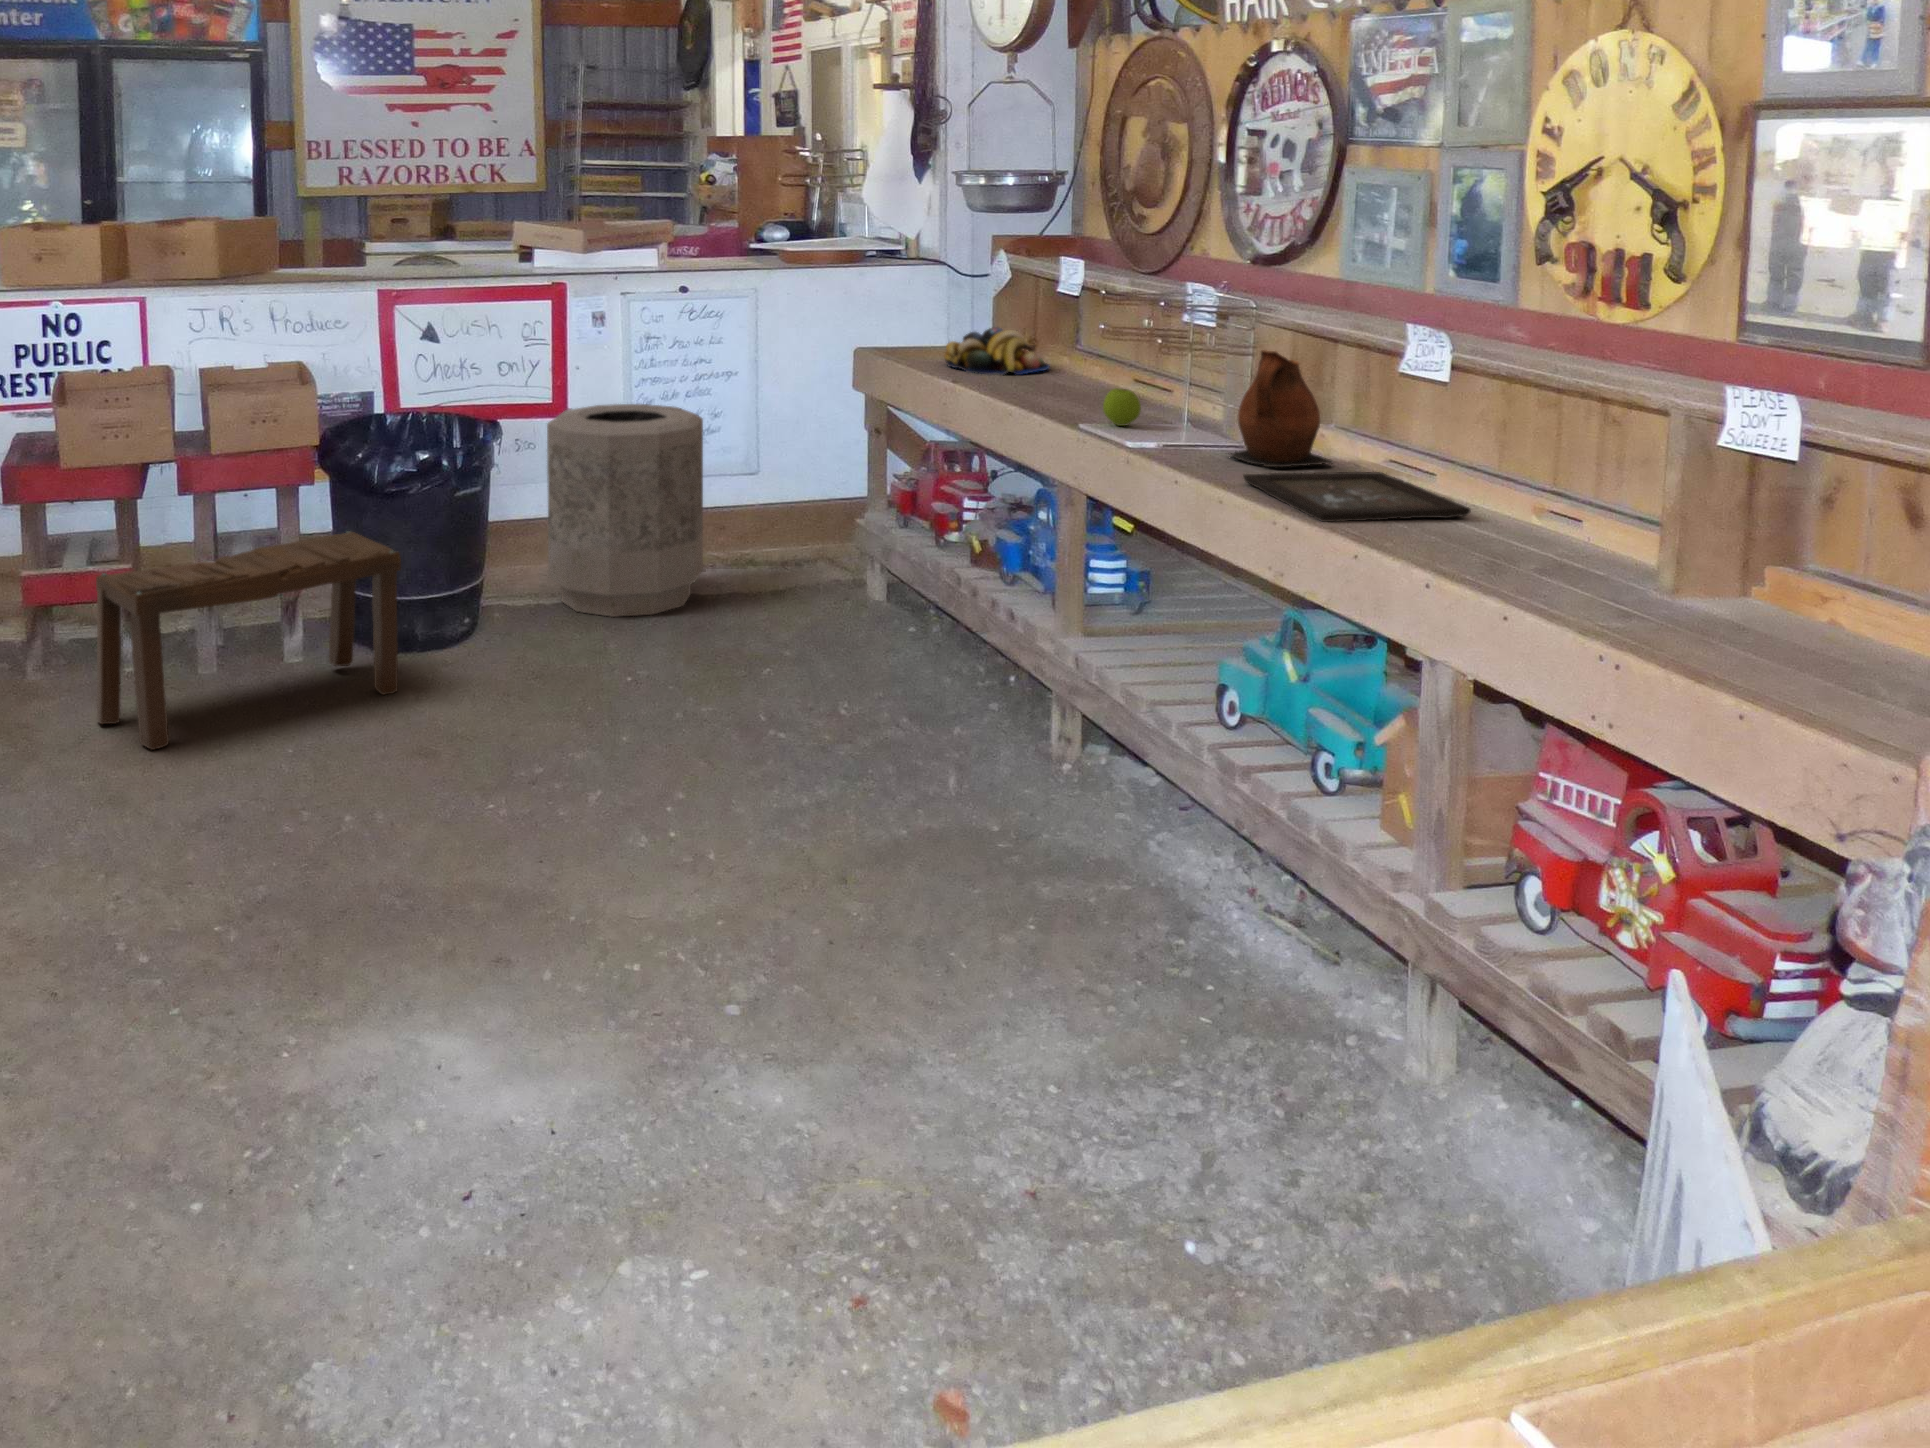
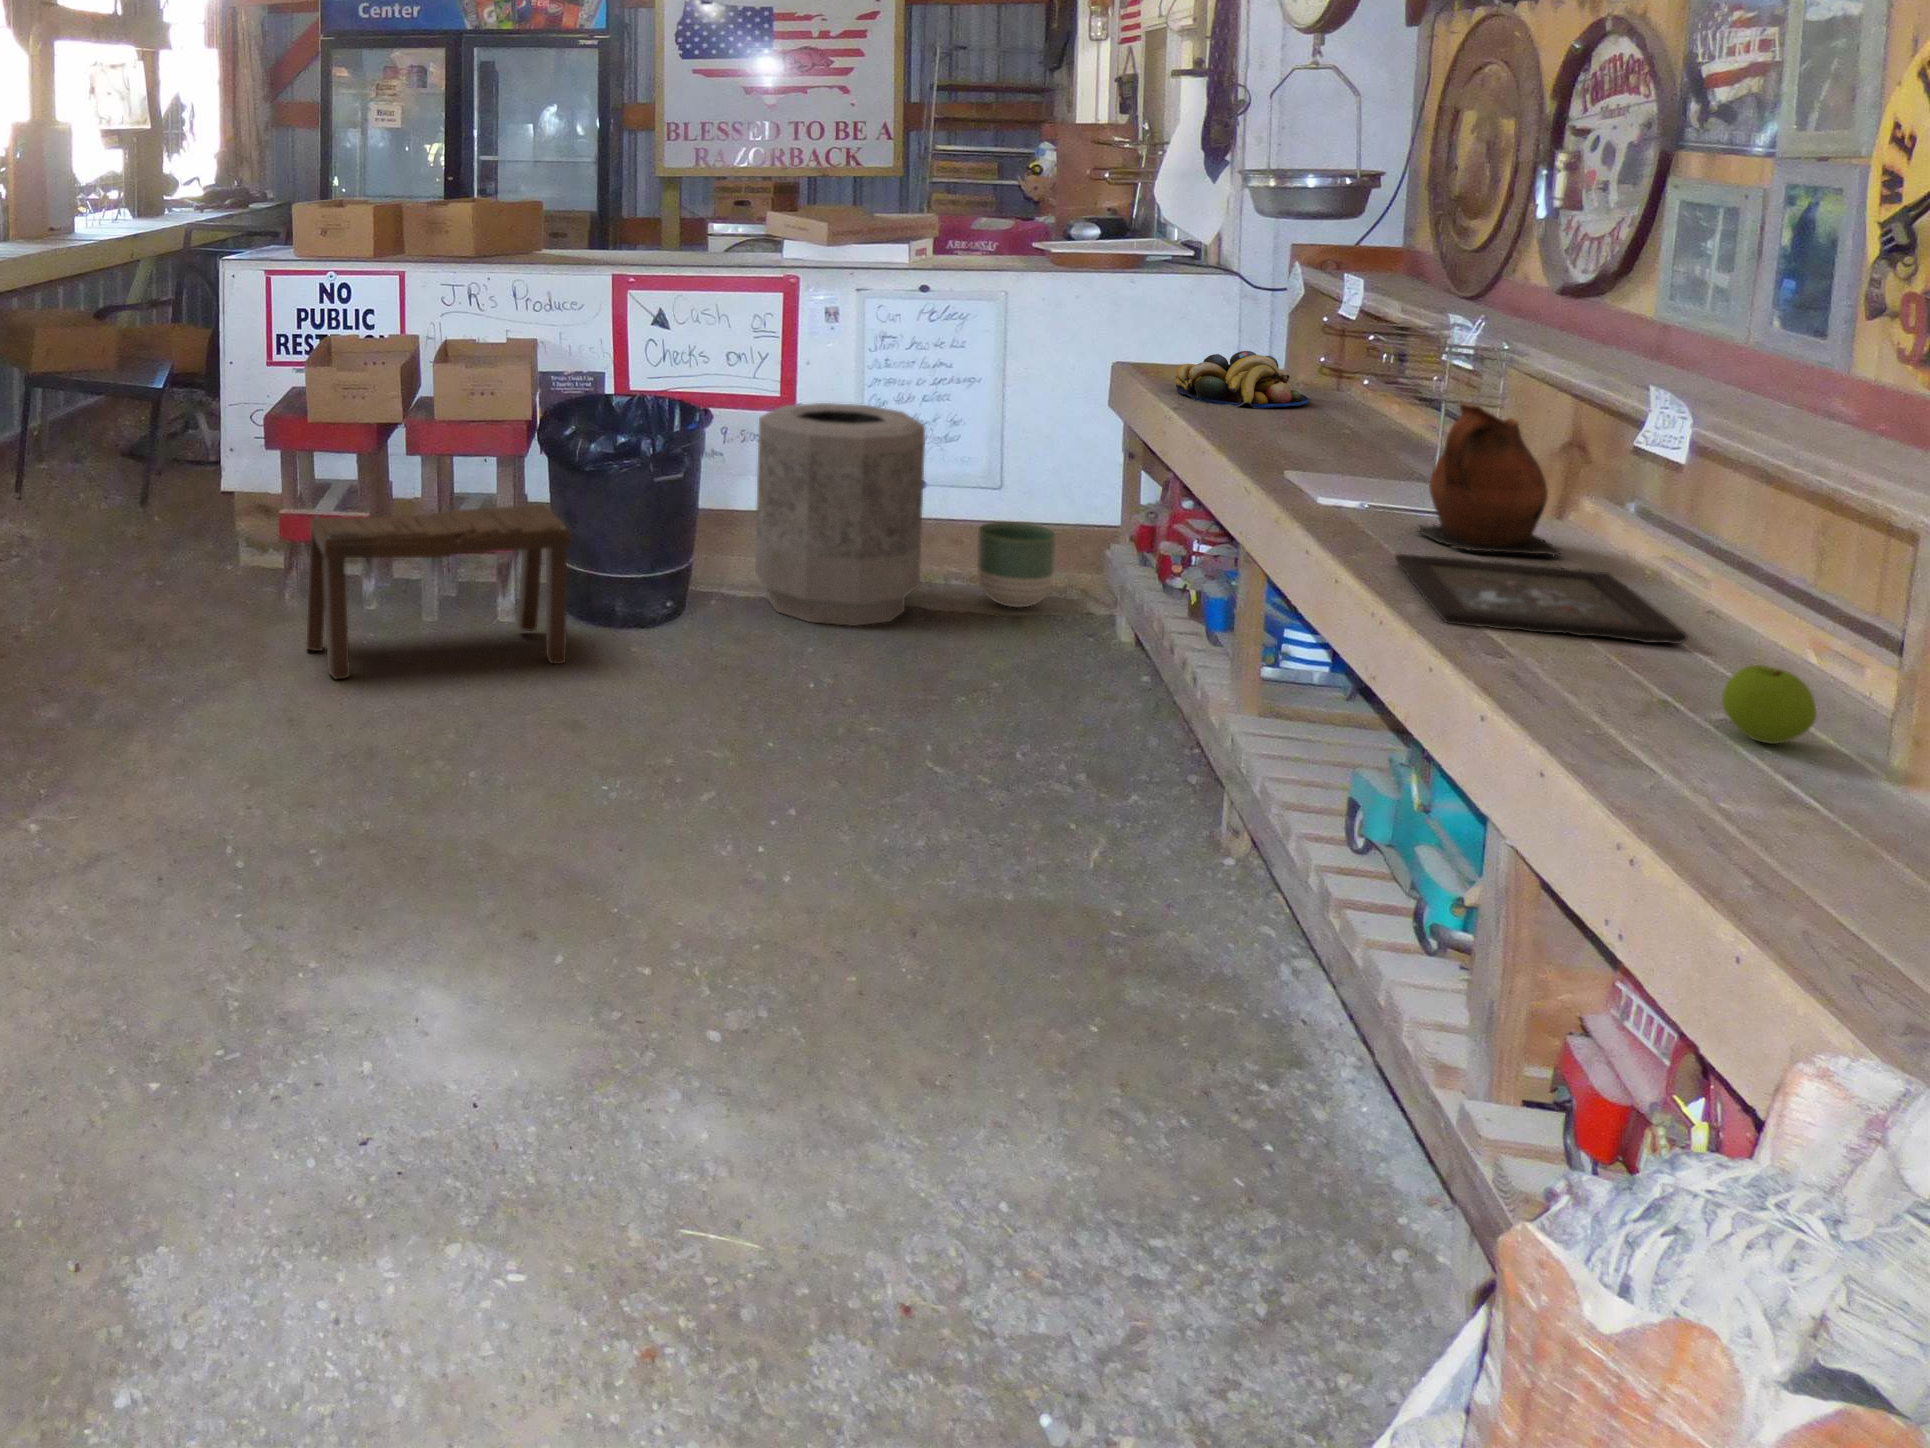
apple: present [1103,388,1141,426] -> present [1722,665,1817,744]
planter: none [745,500,813,578] -> present [977,522,1056,607]

